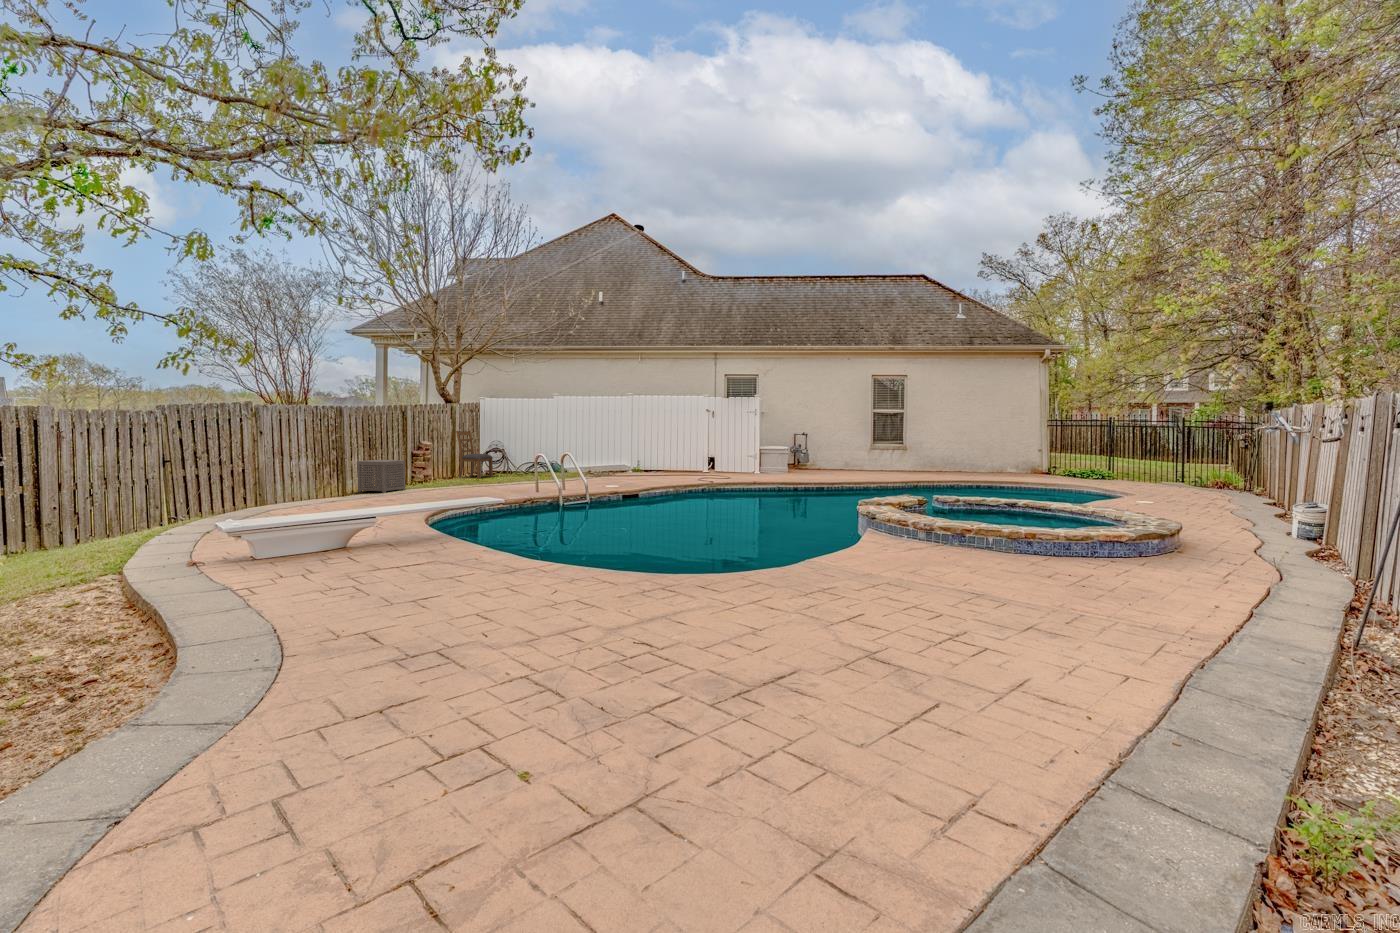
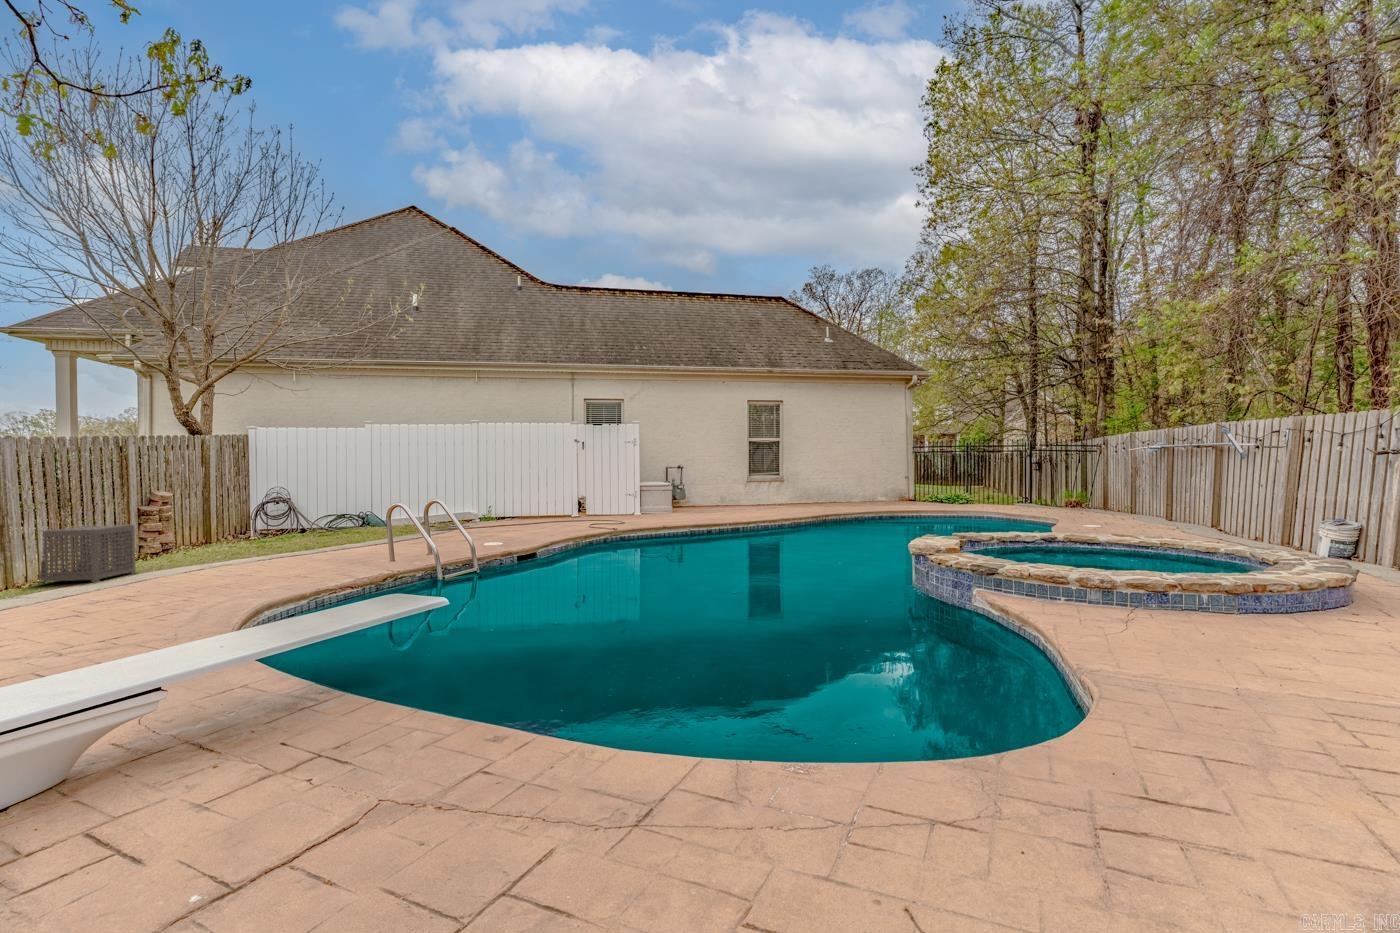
chair: present [456,431,493,479] -> none [212,475,275,545]

